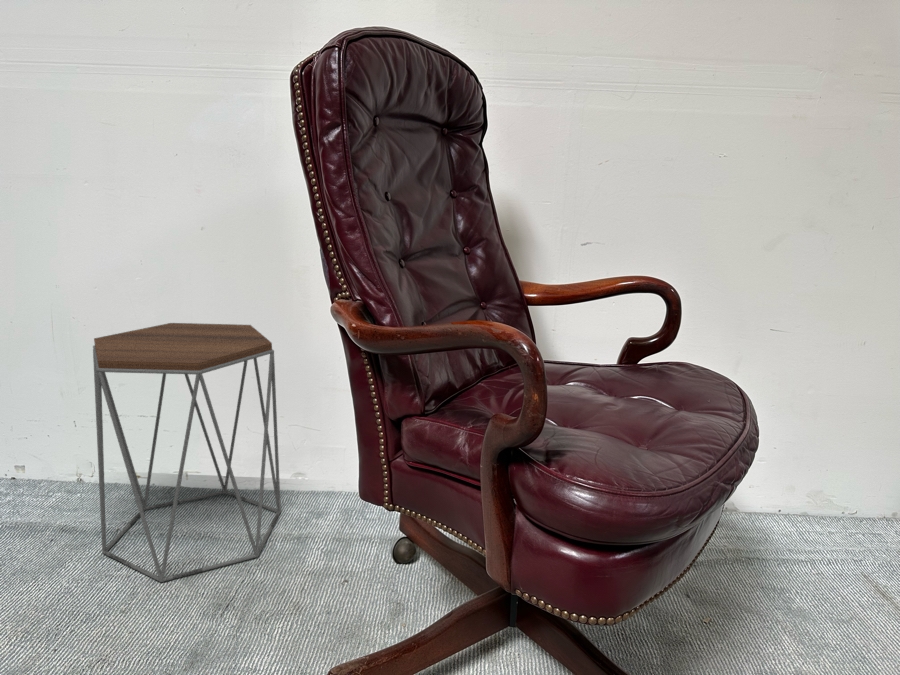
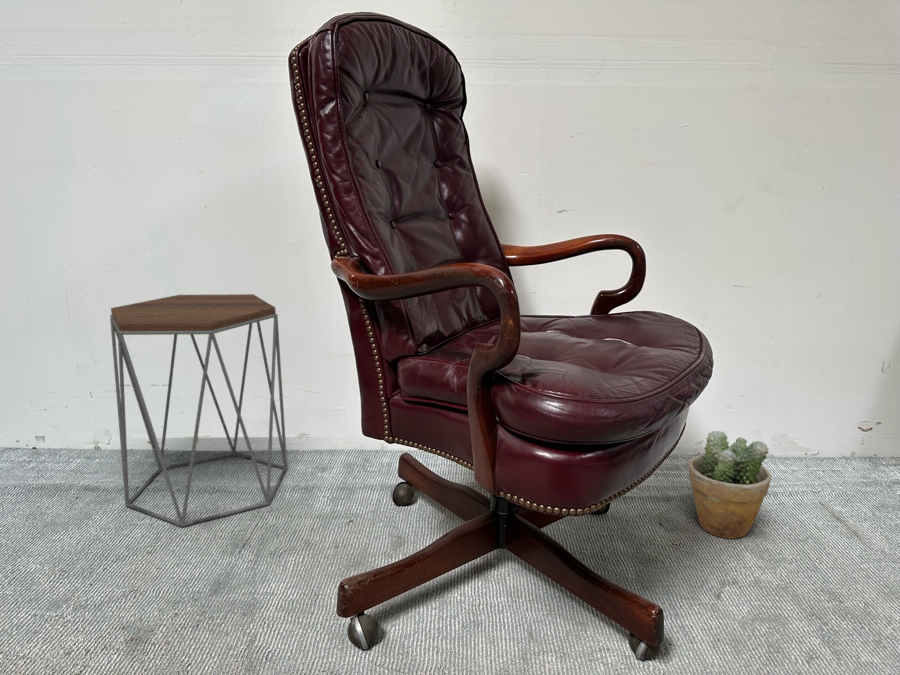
potted plant: none [720,497,814,618] -> present [689,431,771,539]

